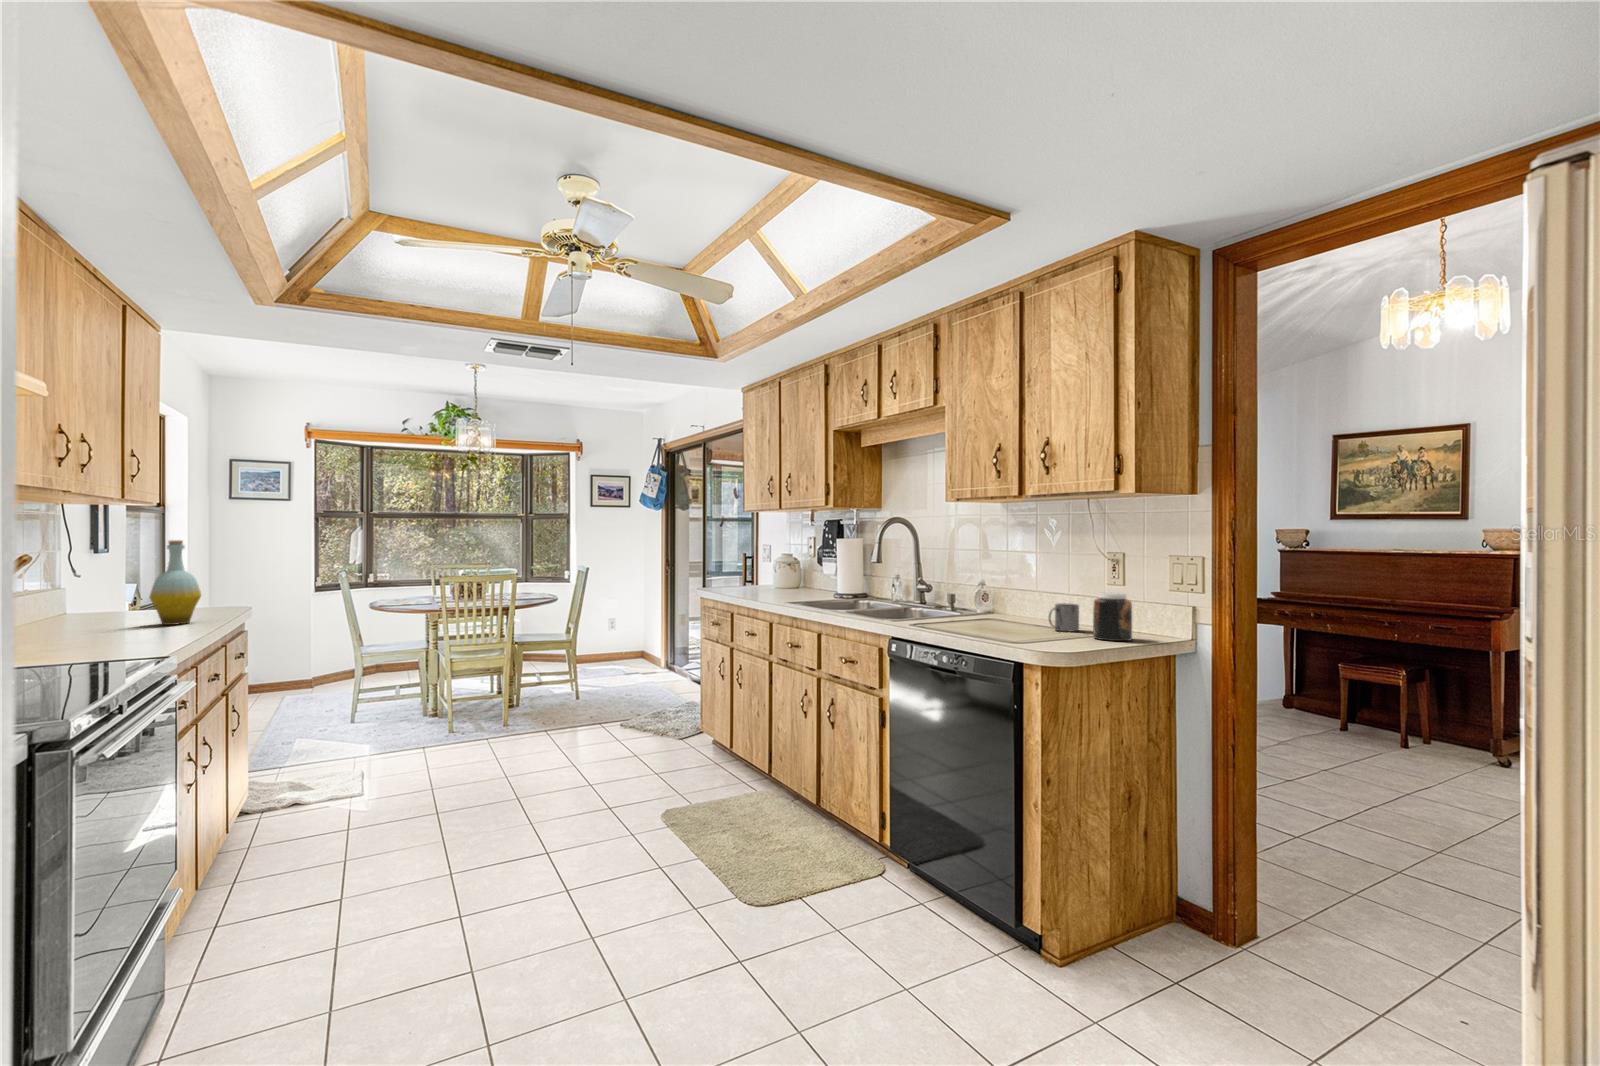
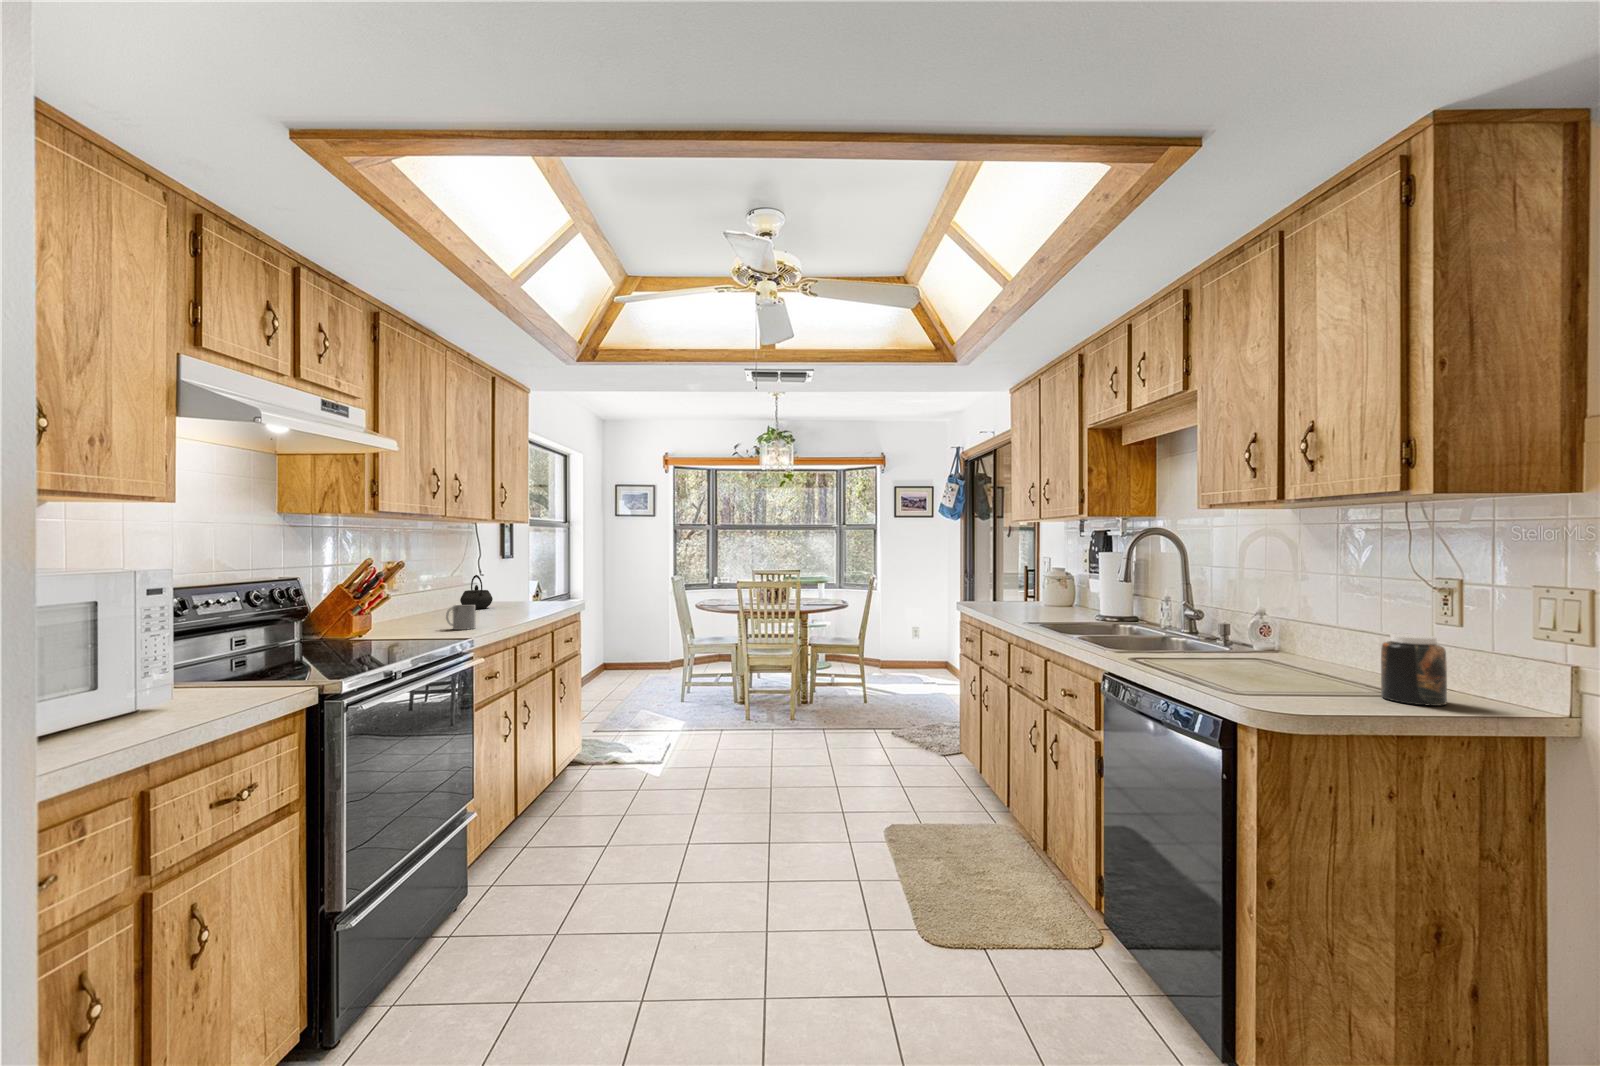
bottle: present [150,540,201,625] -> none [497,552,529,616]
kettle: none [55,573,112,620] -> present [460,575,493,609]
mug: present [1048,604,1079,631] -> present [446,605,475,630]

